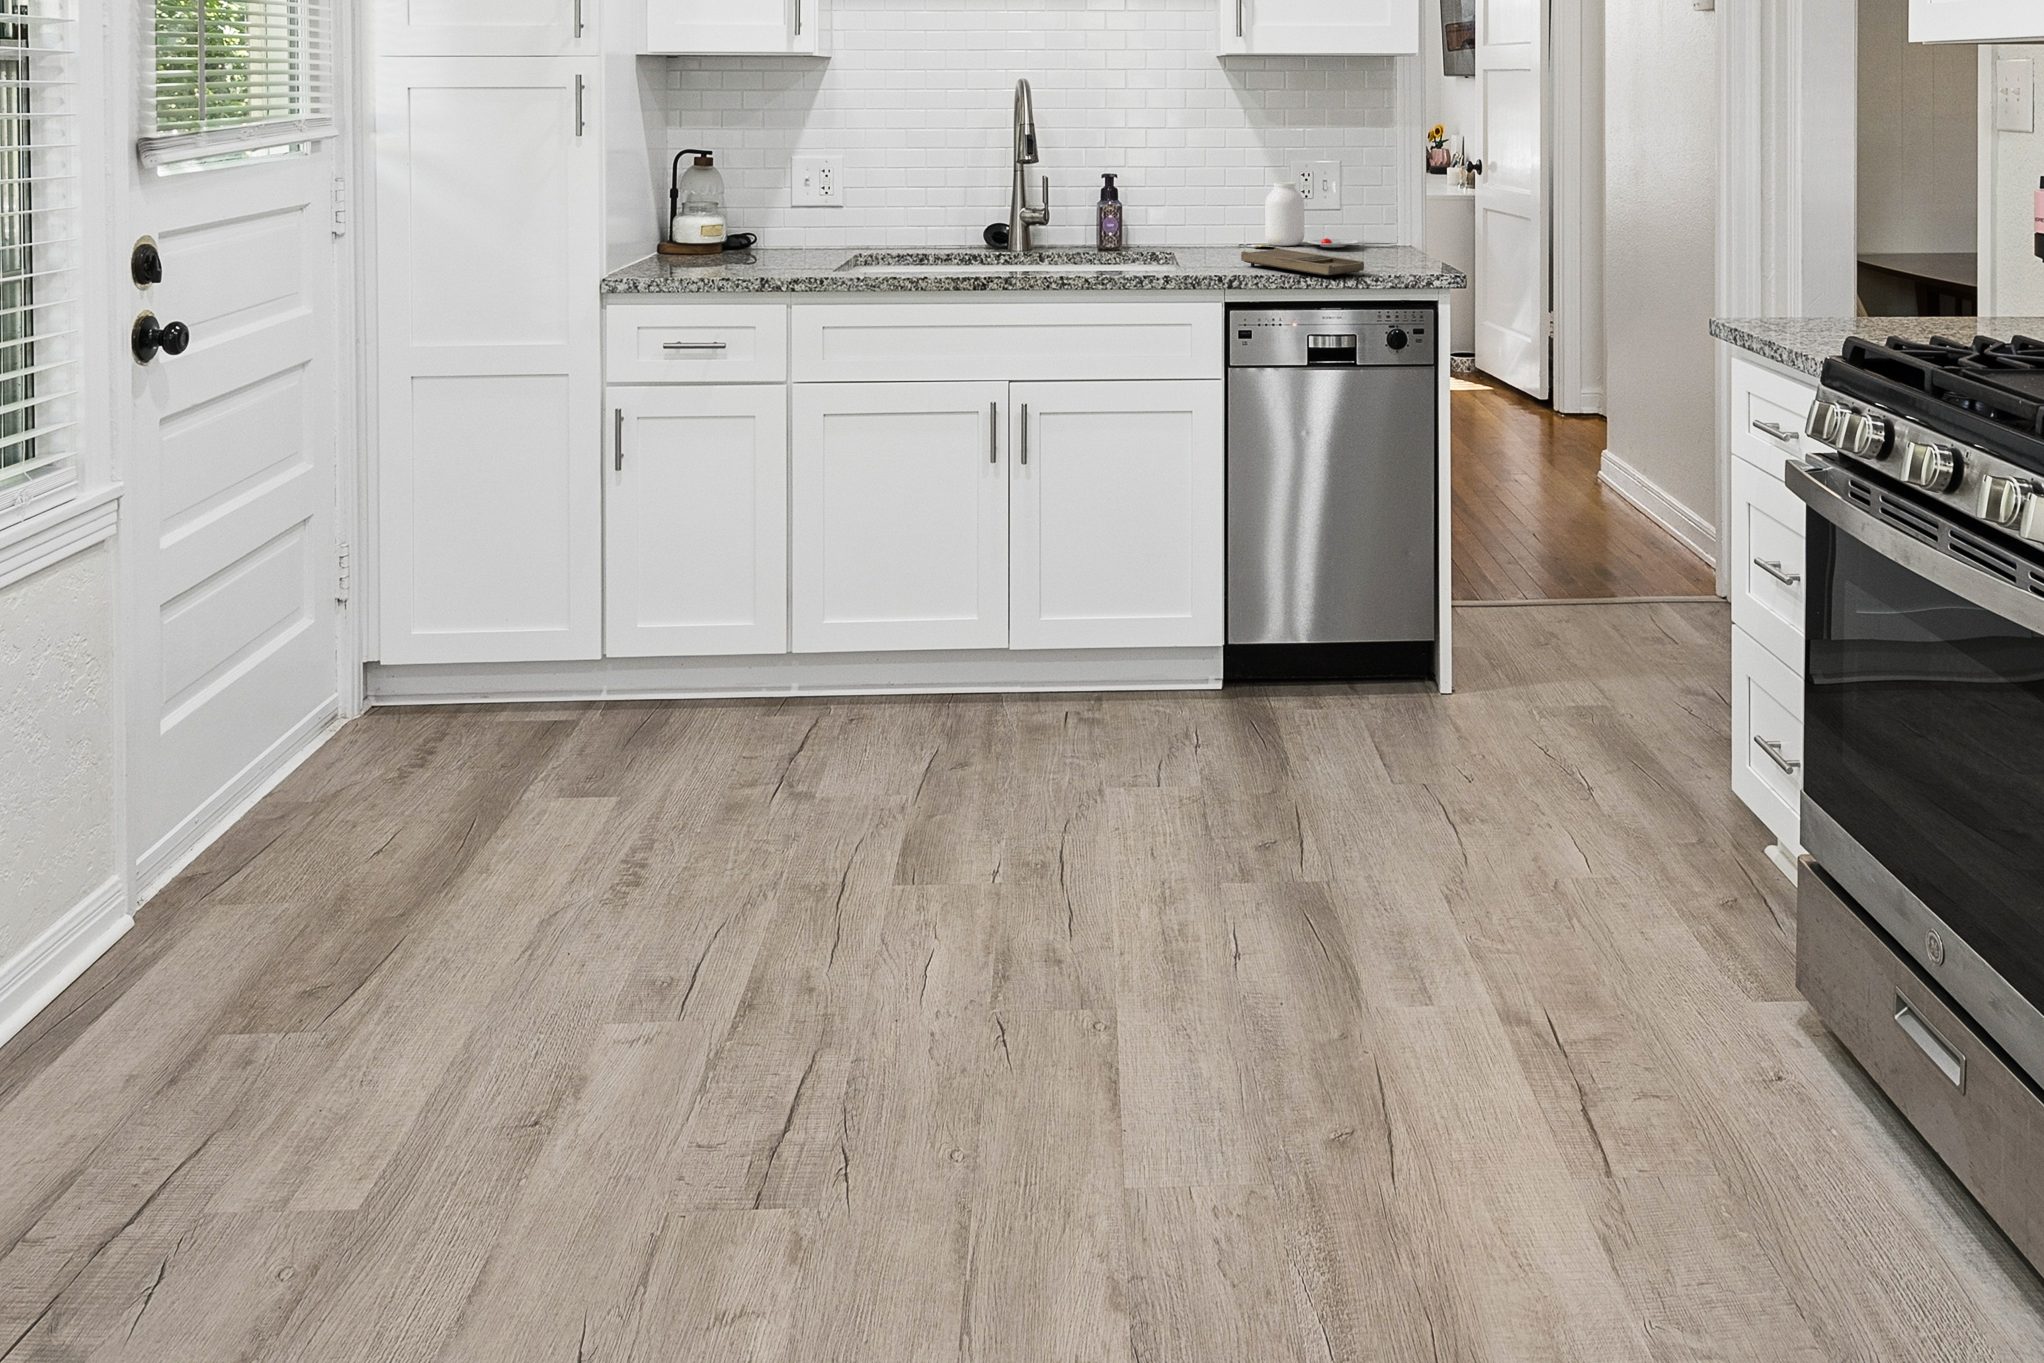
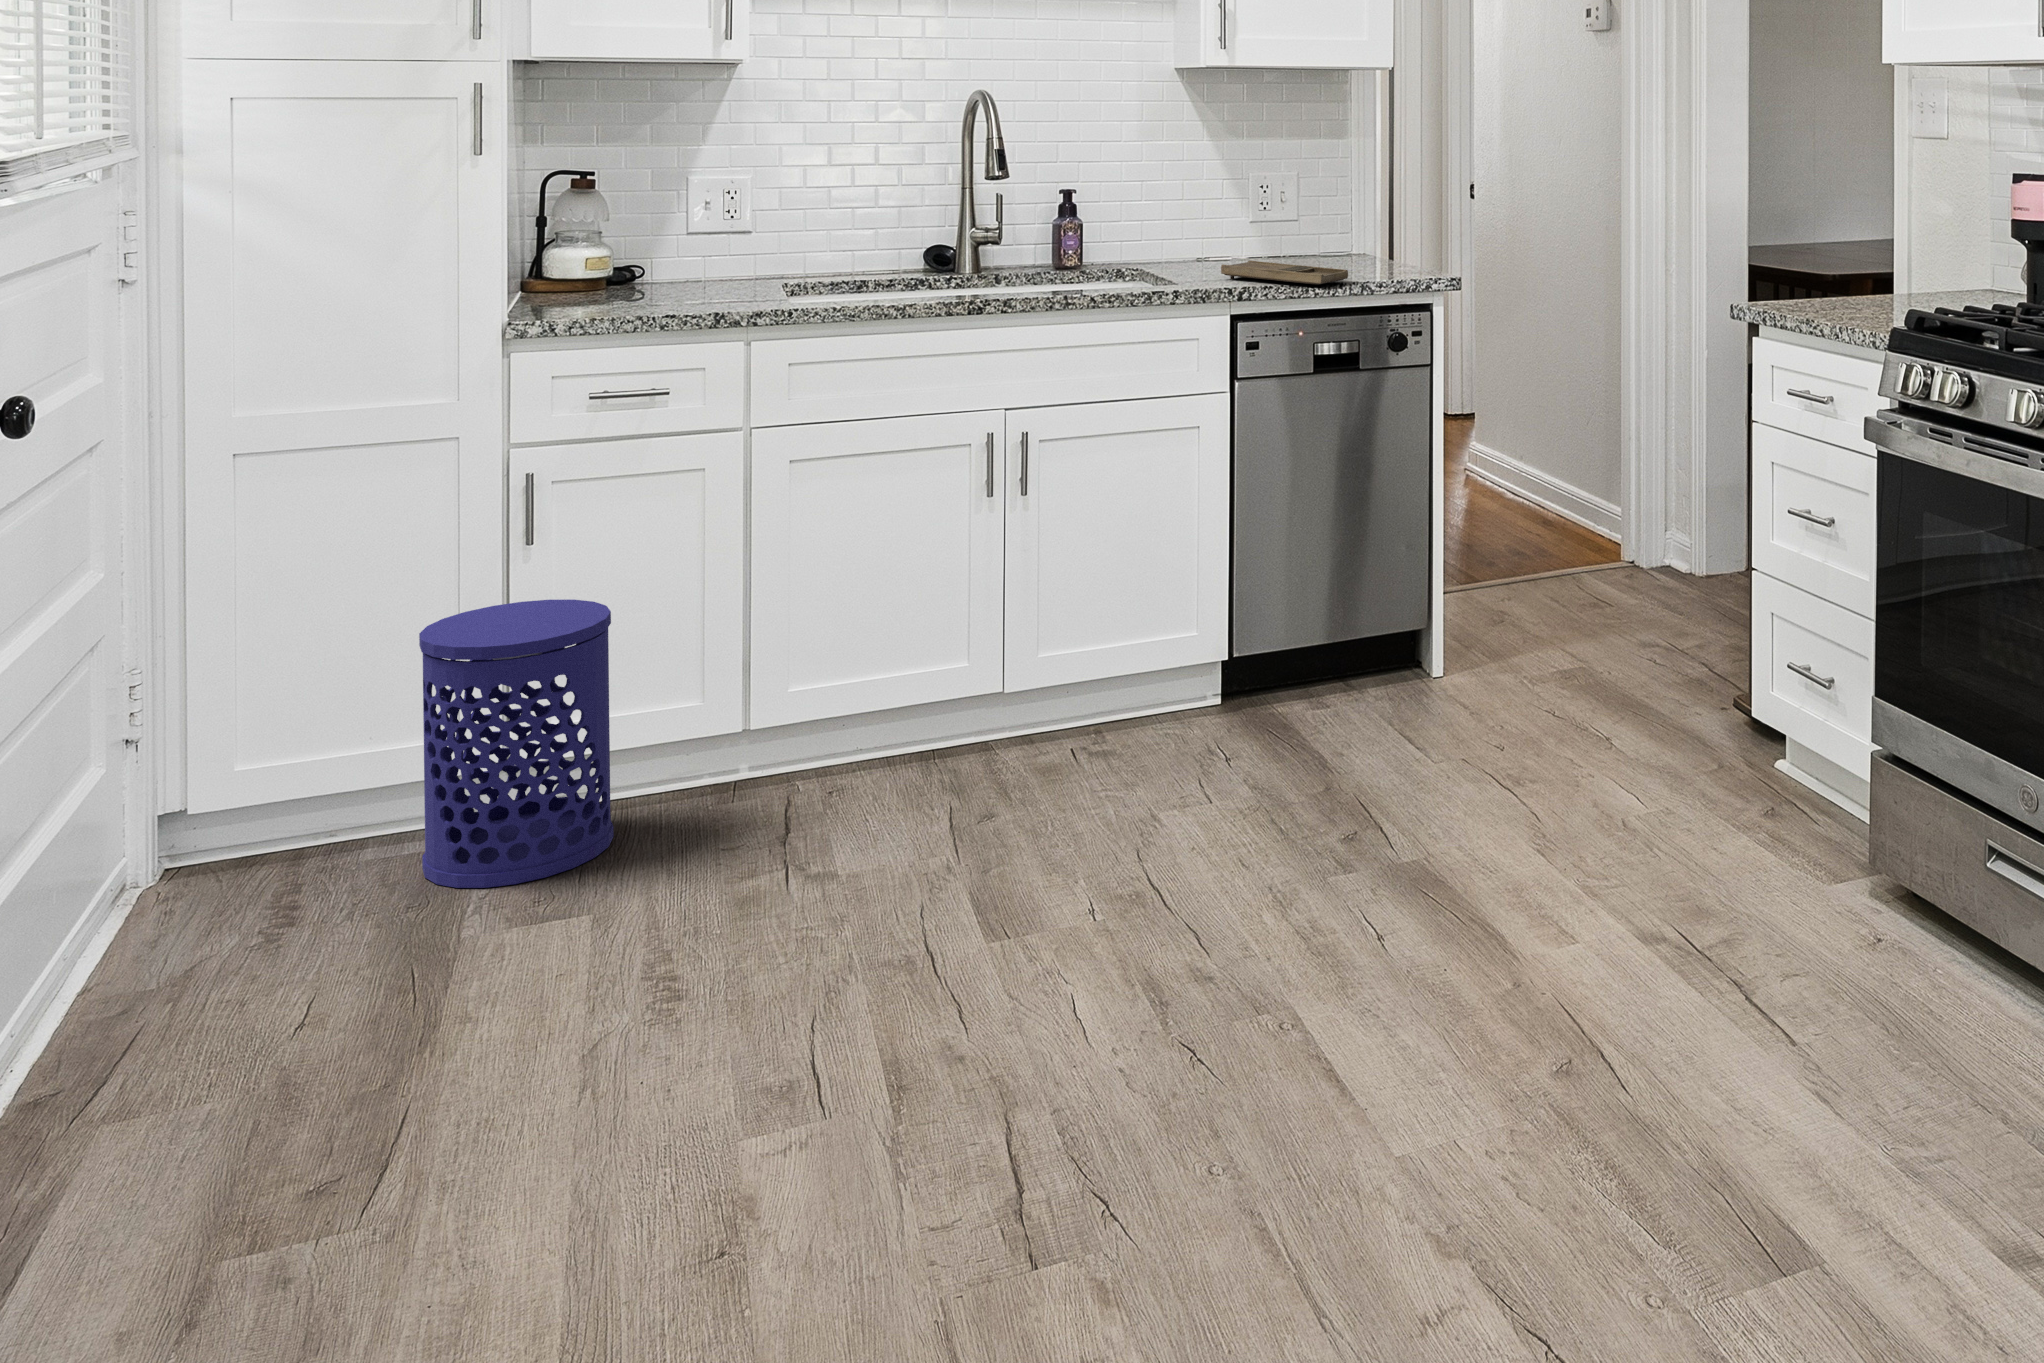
jar: present [1254,182,1358,247] -> none [1211,196,1314,261]
waste bin: none [500,525,654,772] -> present [419,600,613,888]

